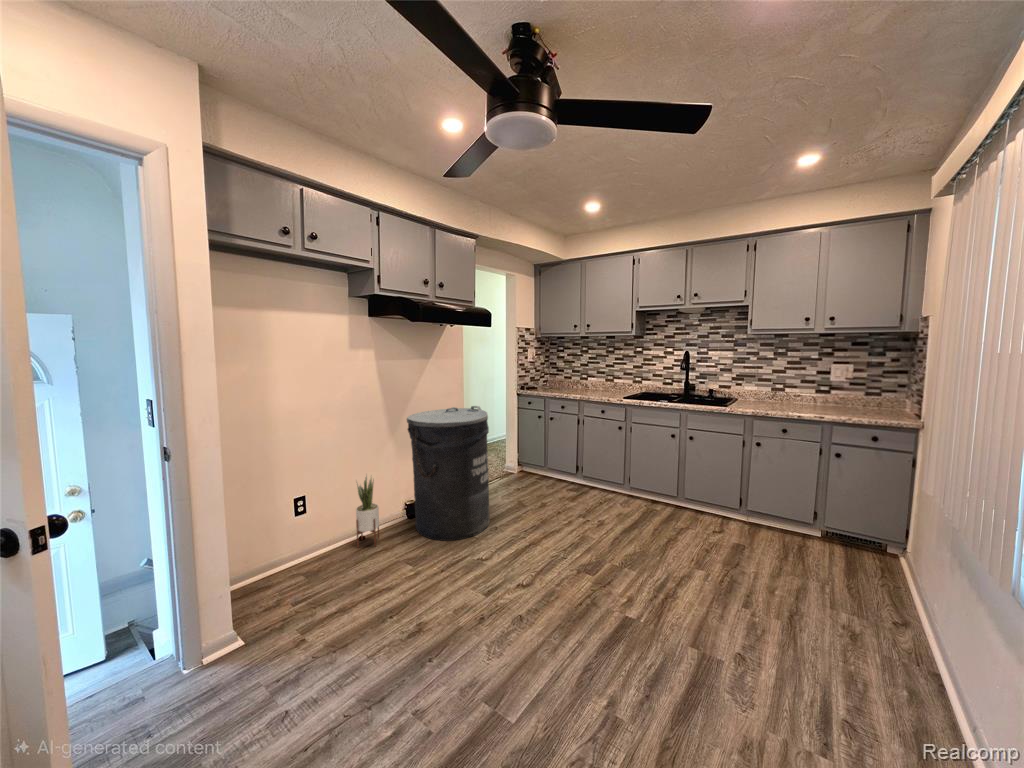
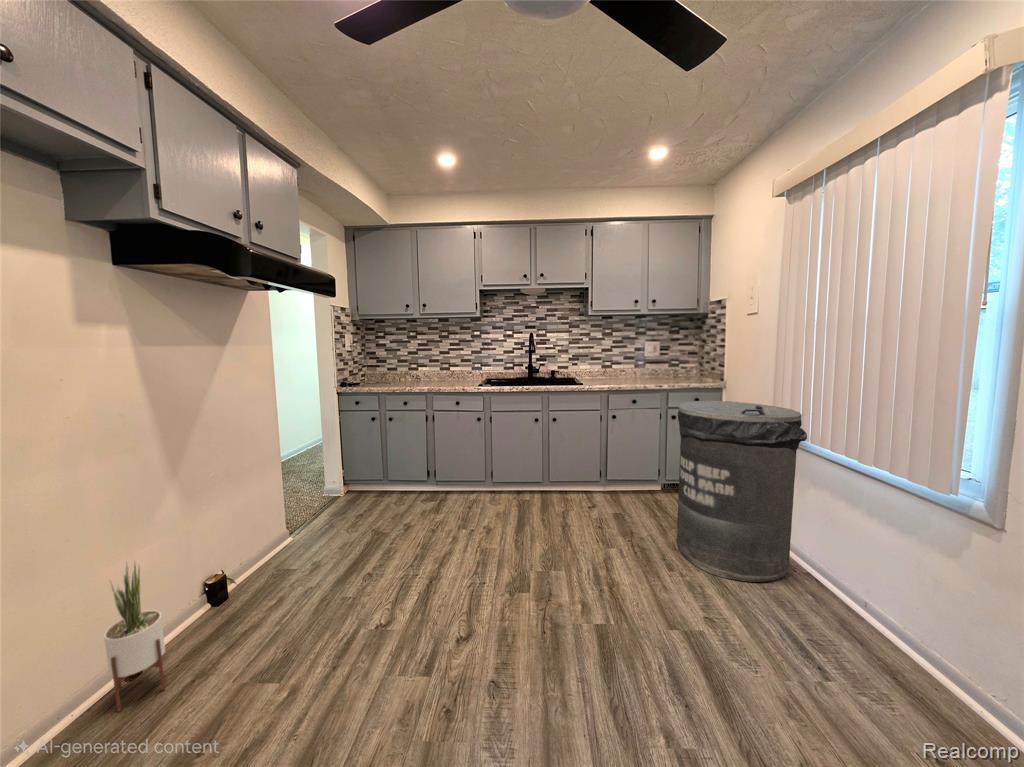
trash can: present [407,406,490,541] -> present [676,401,807,582]

